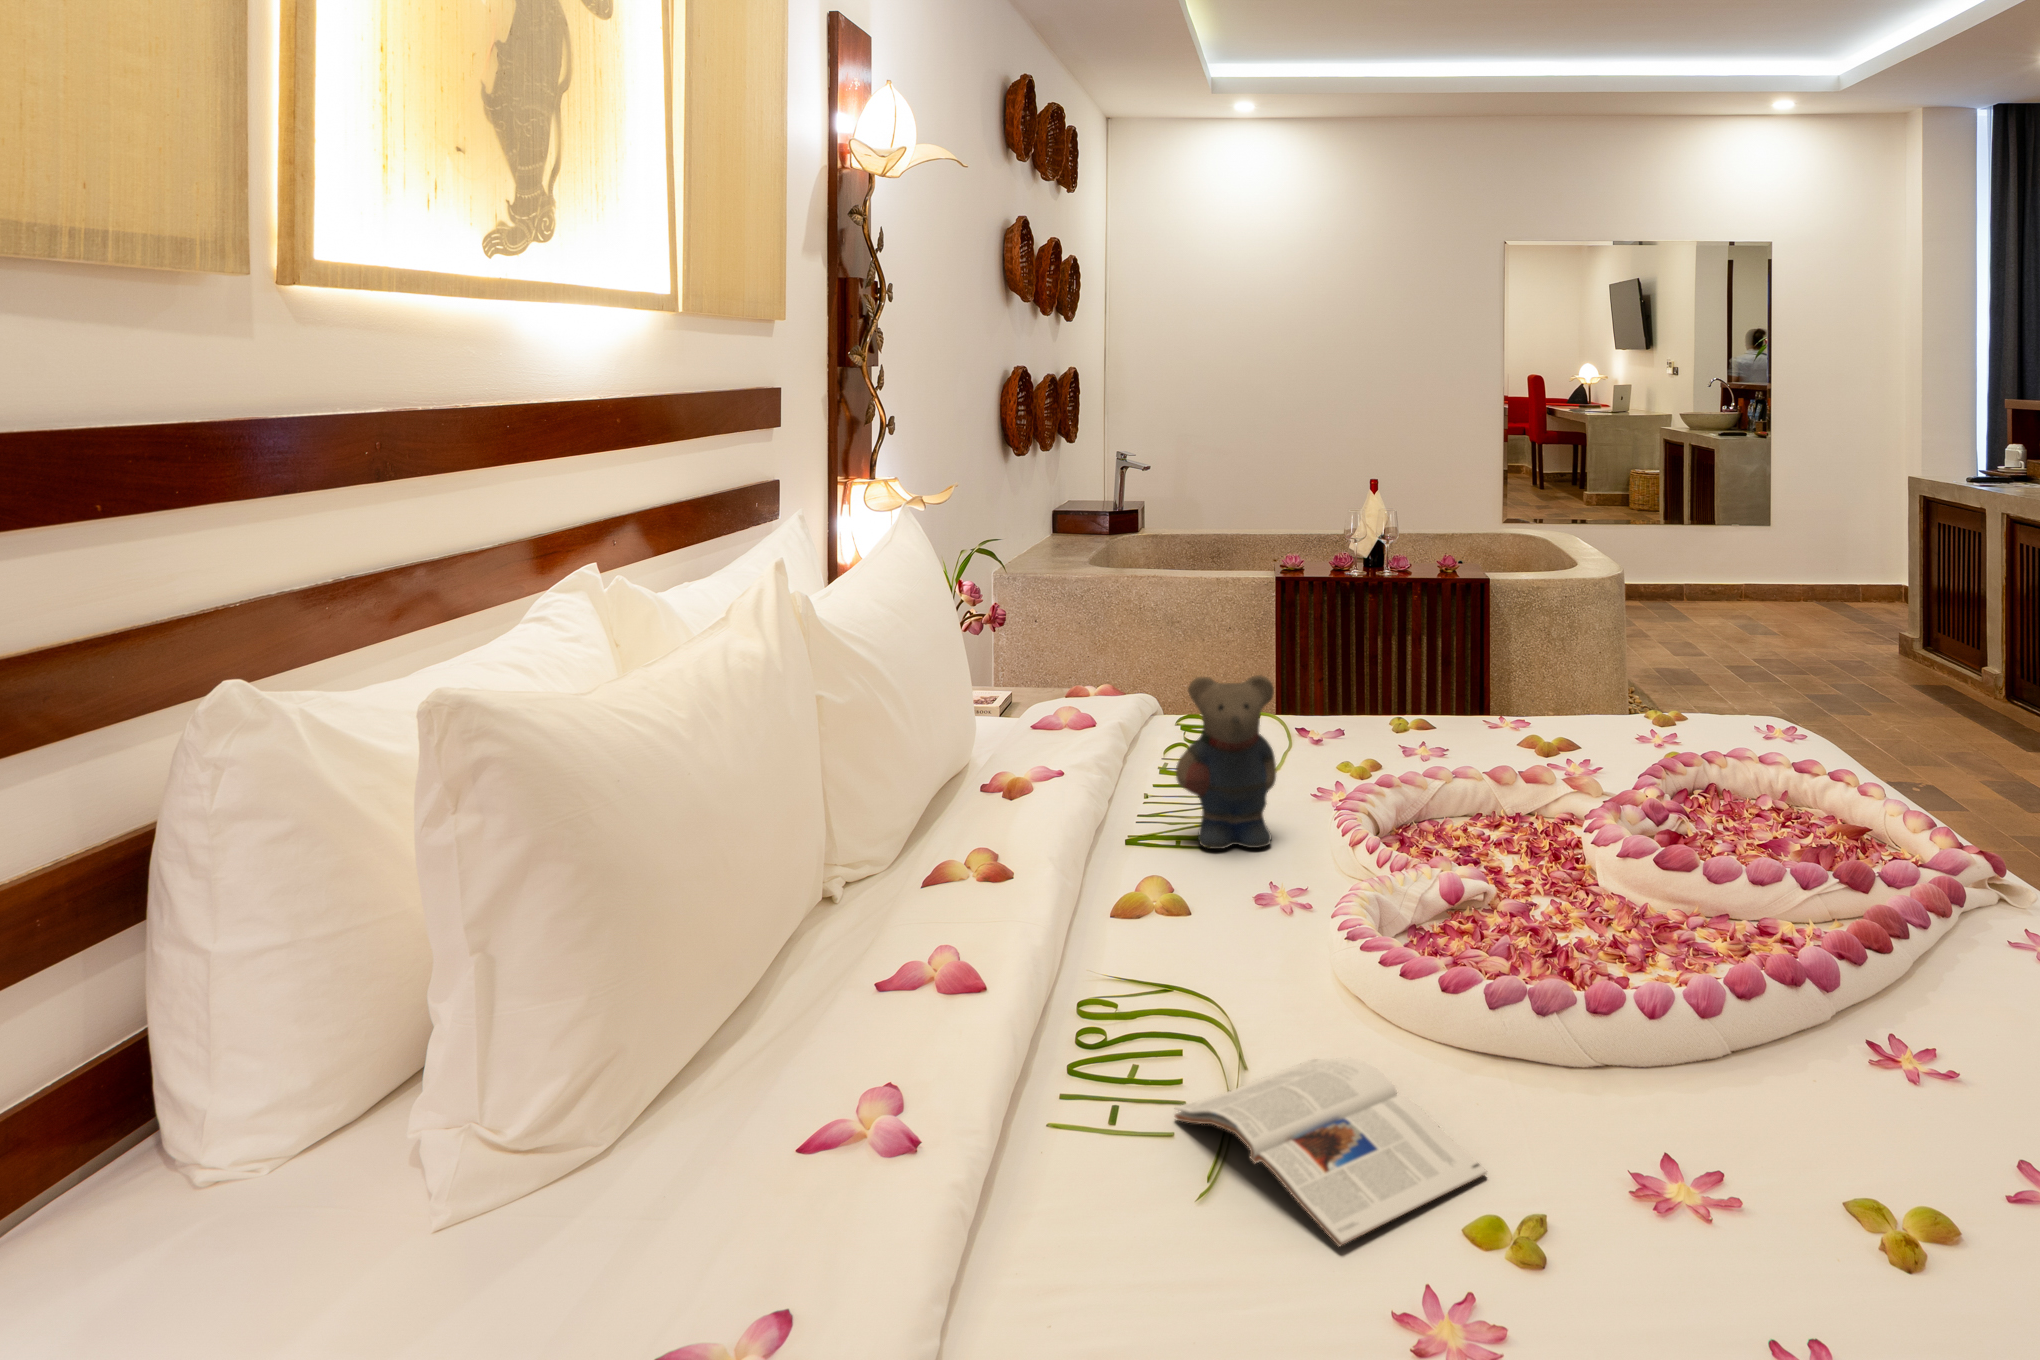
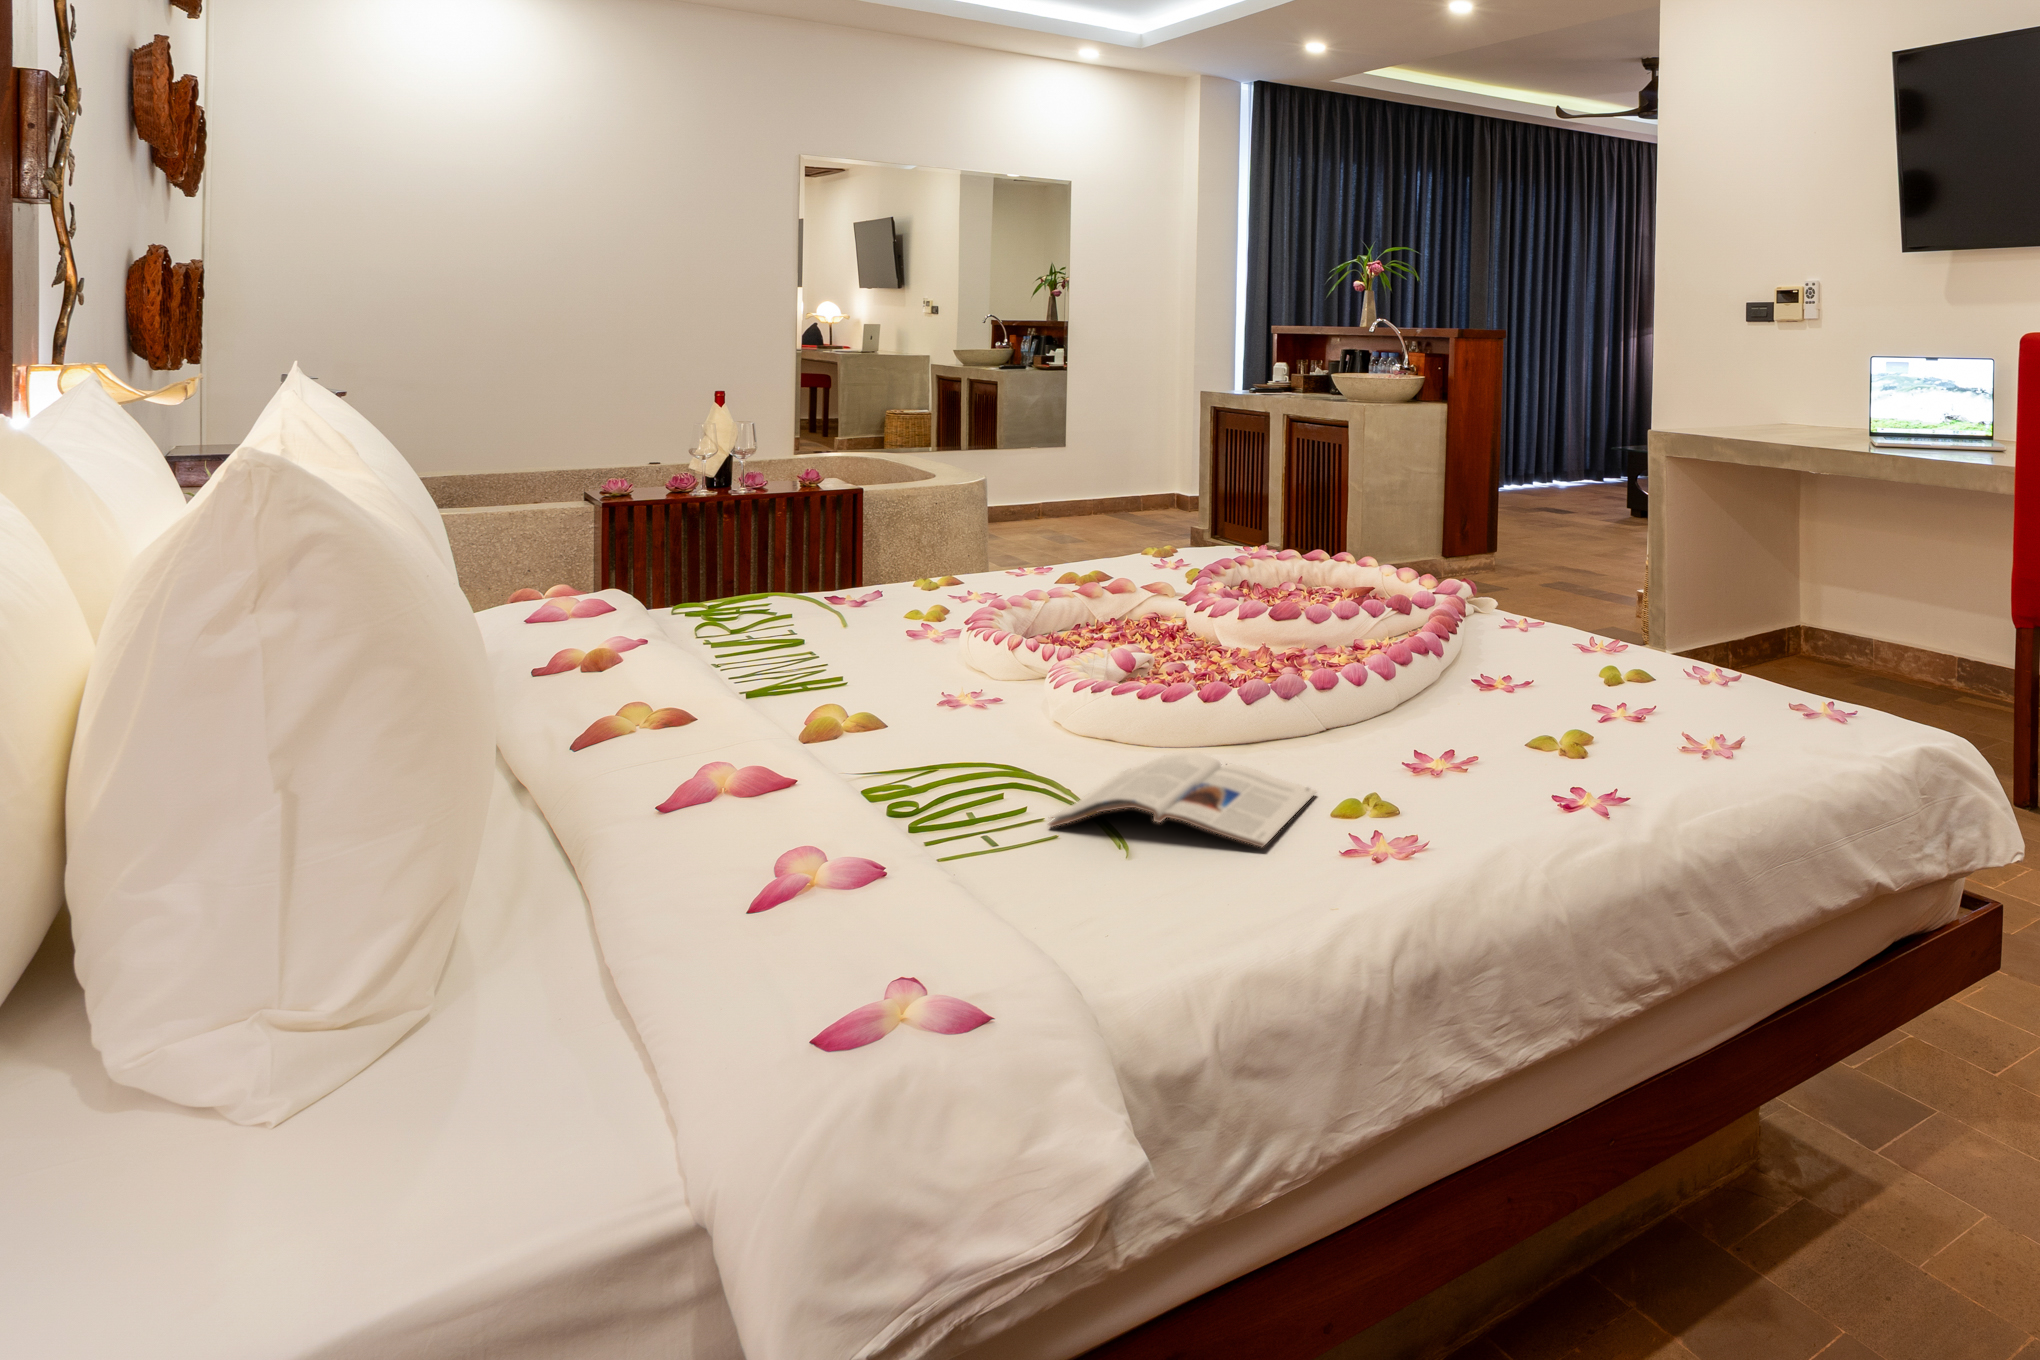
teddy bear: present [1176,675,1276,849] -> none [809,507,913,680]

